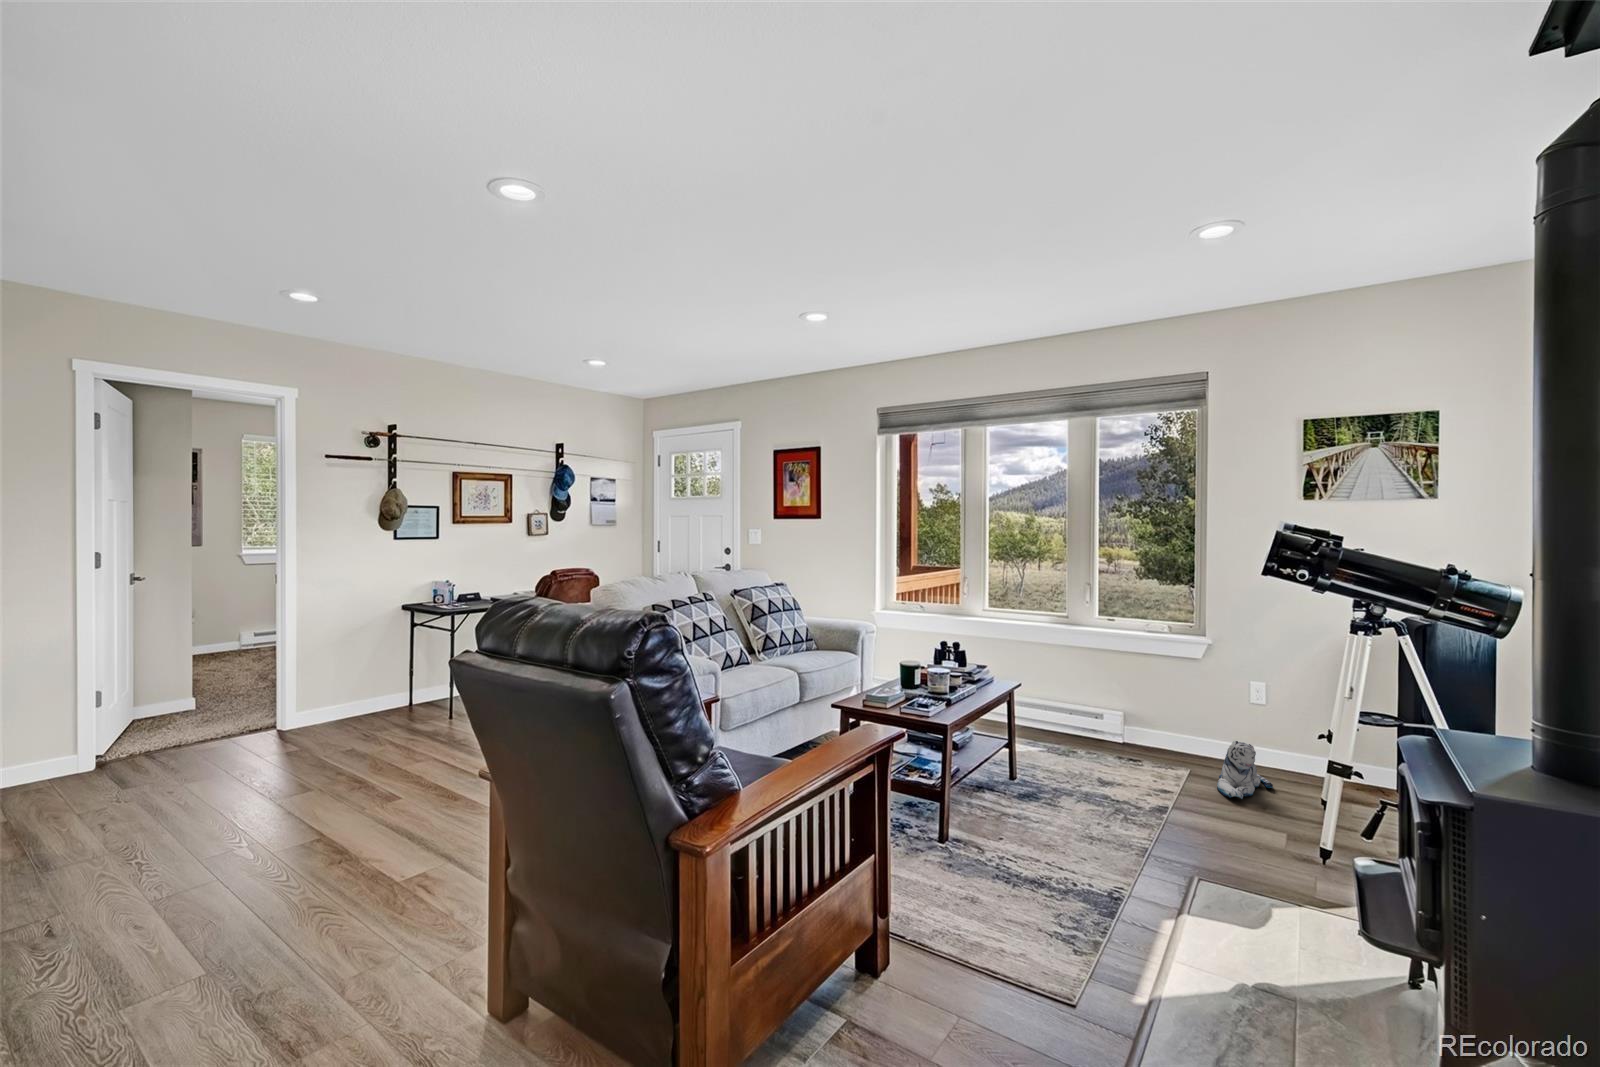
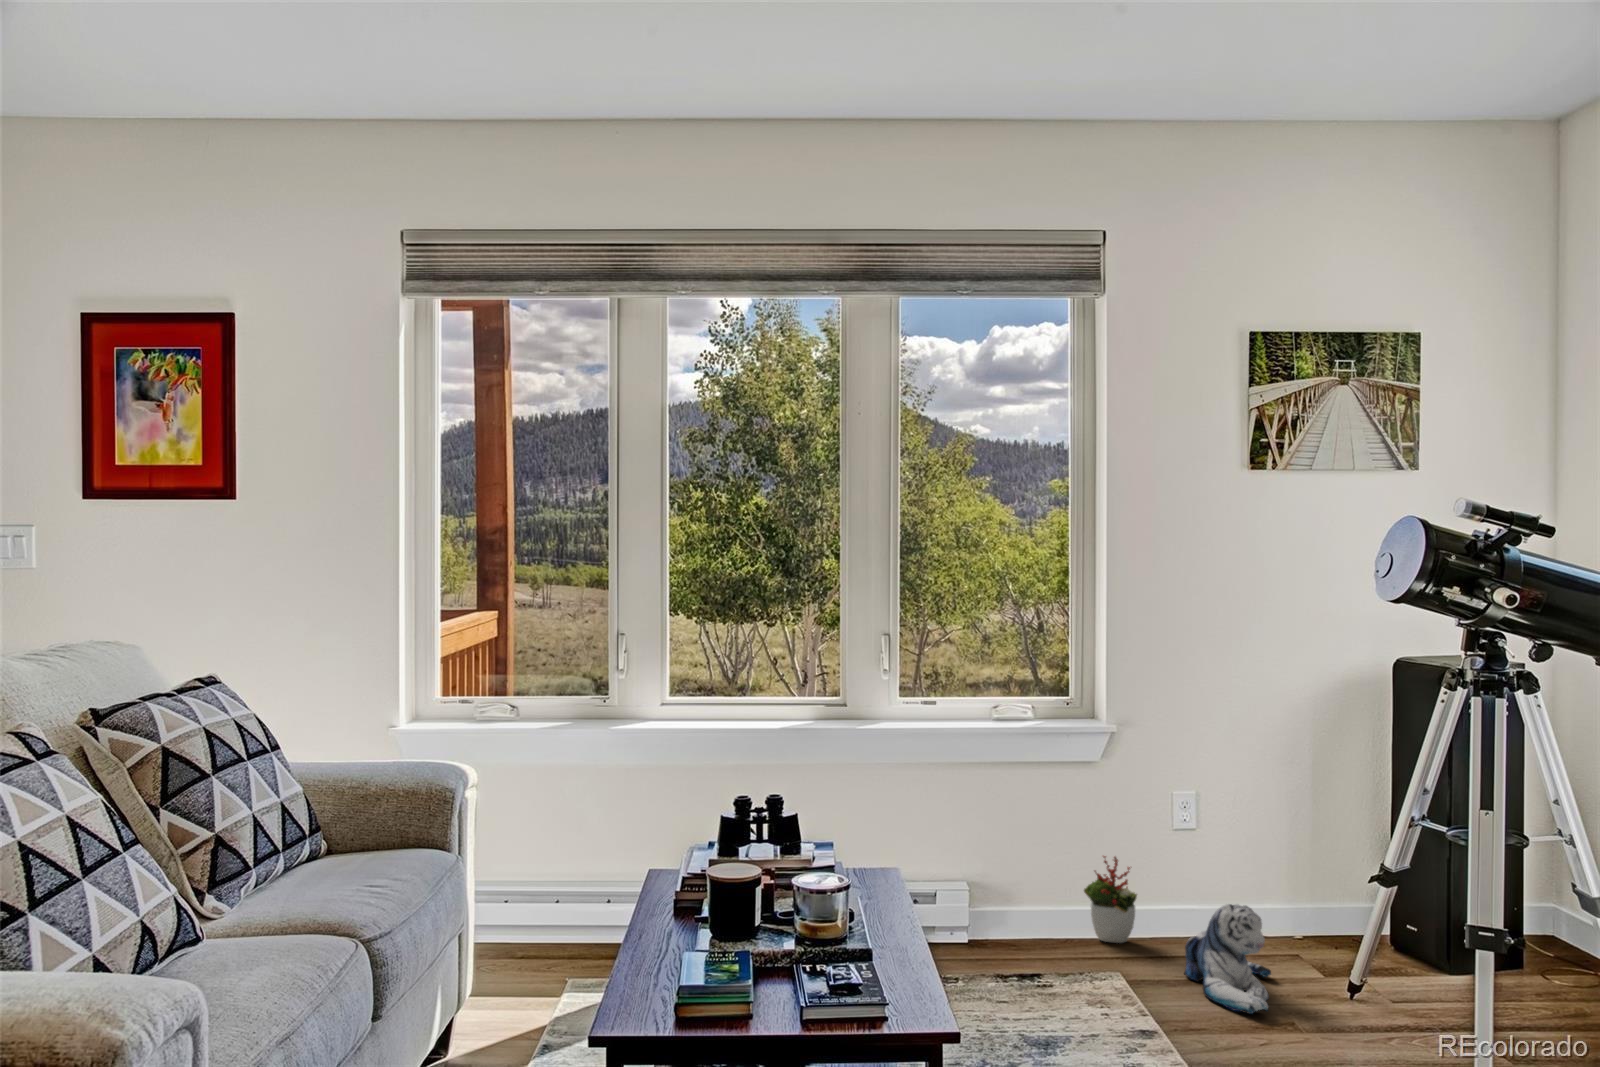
decorative plant: none [1184,712,1215,760] -> present [1084,856,1137,943]

